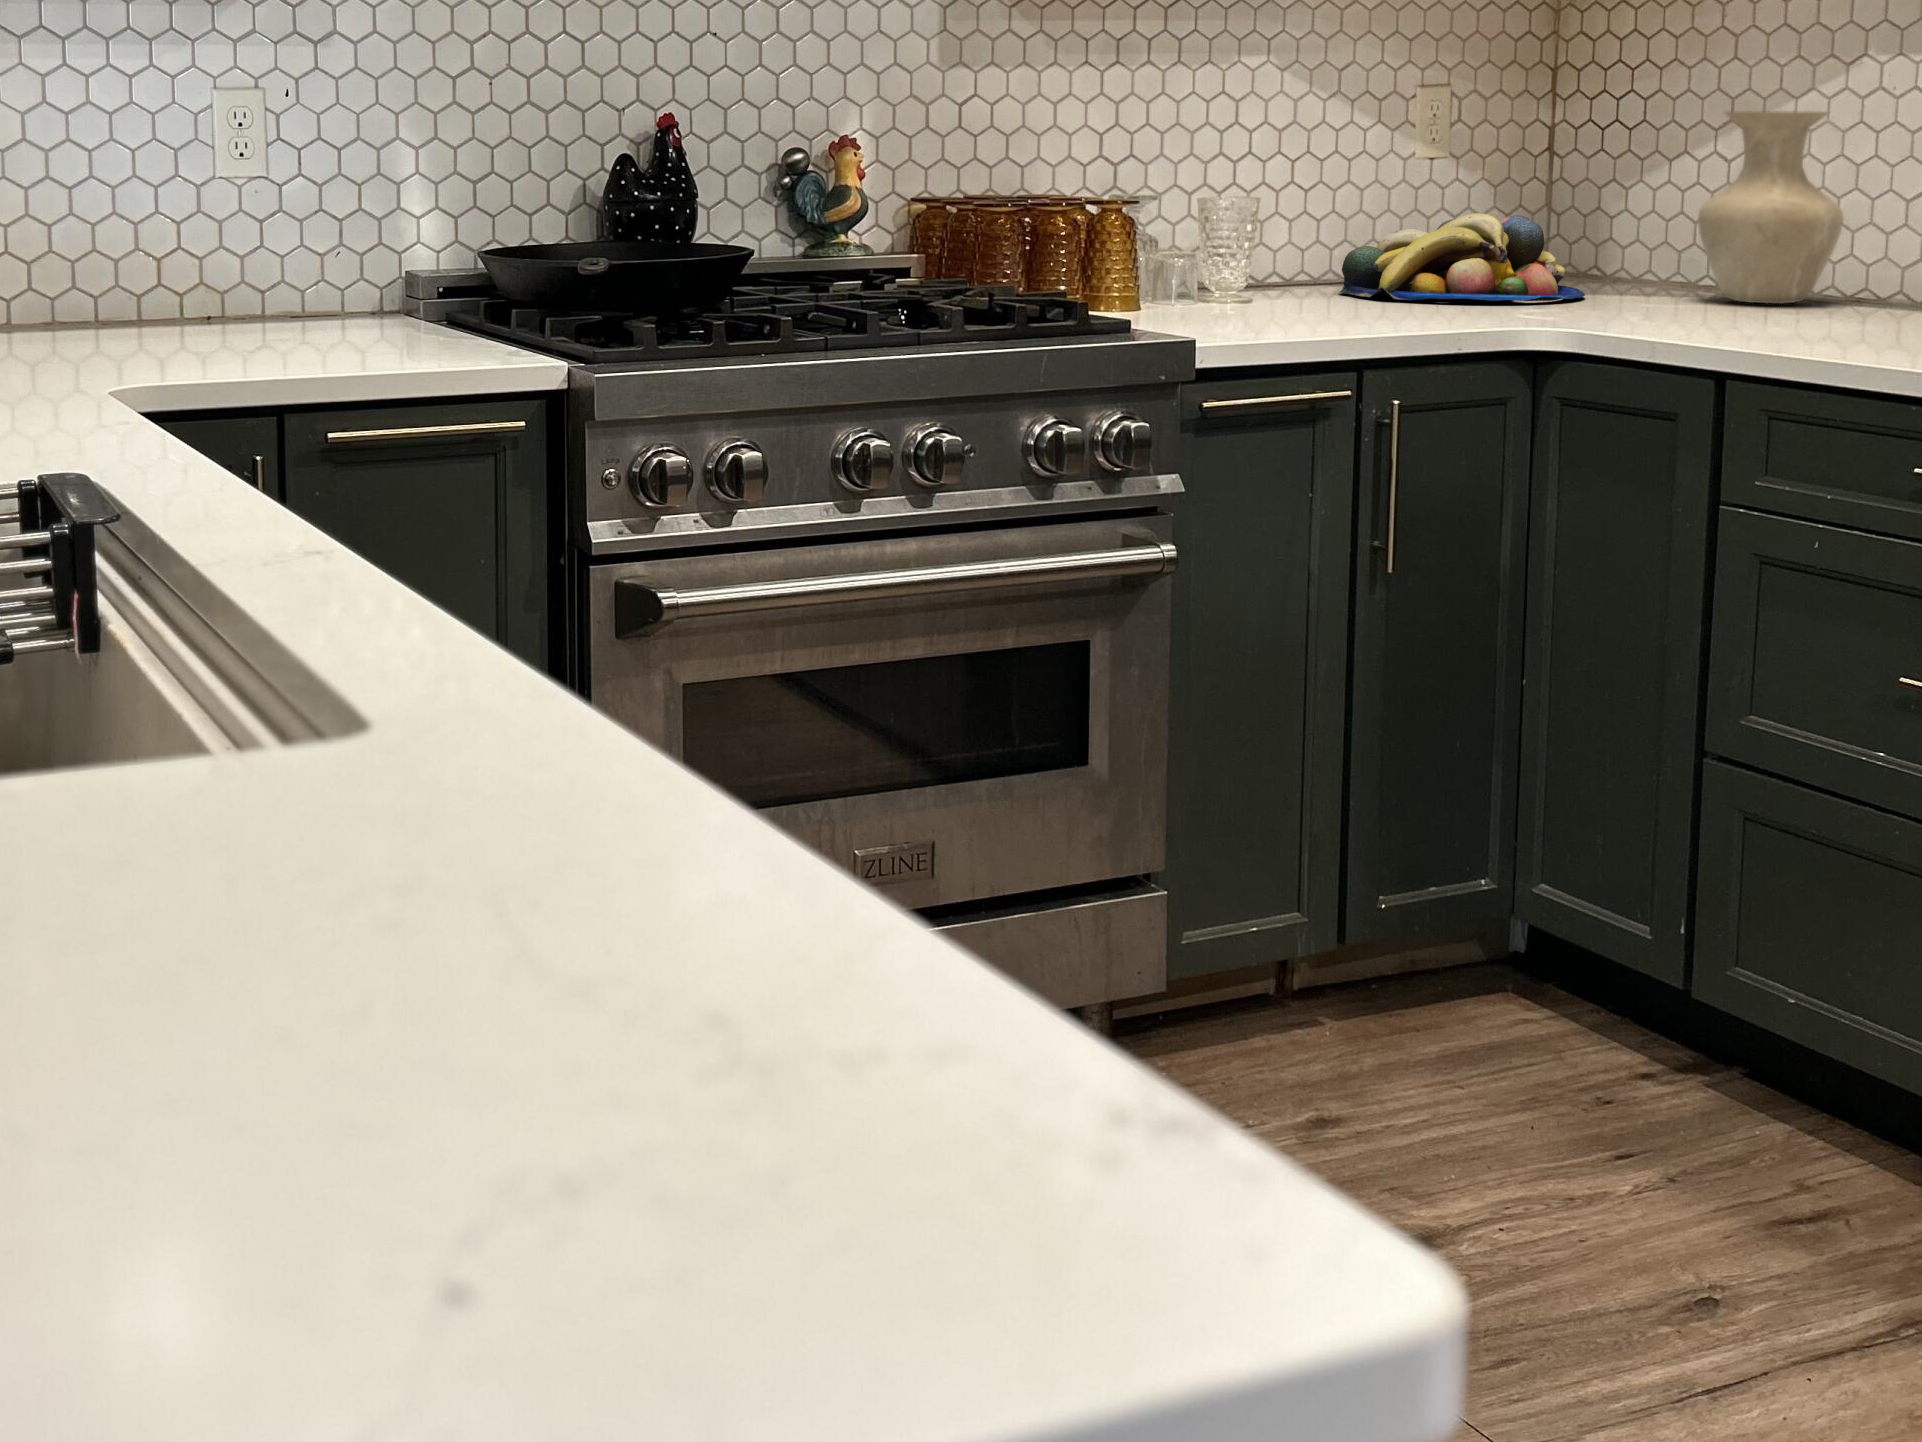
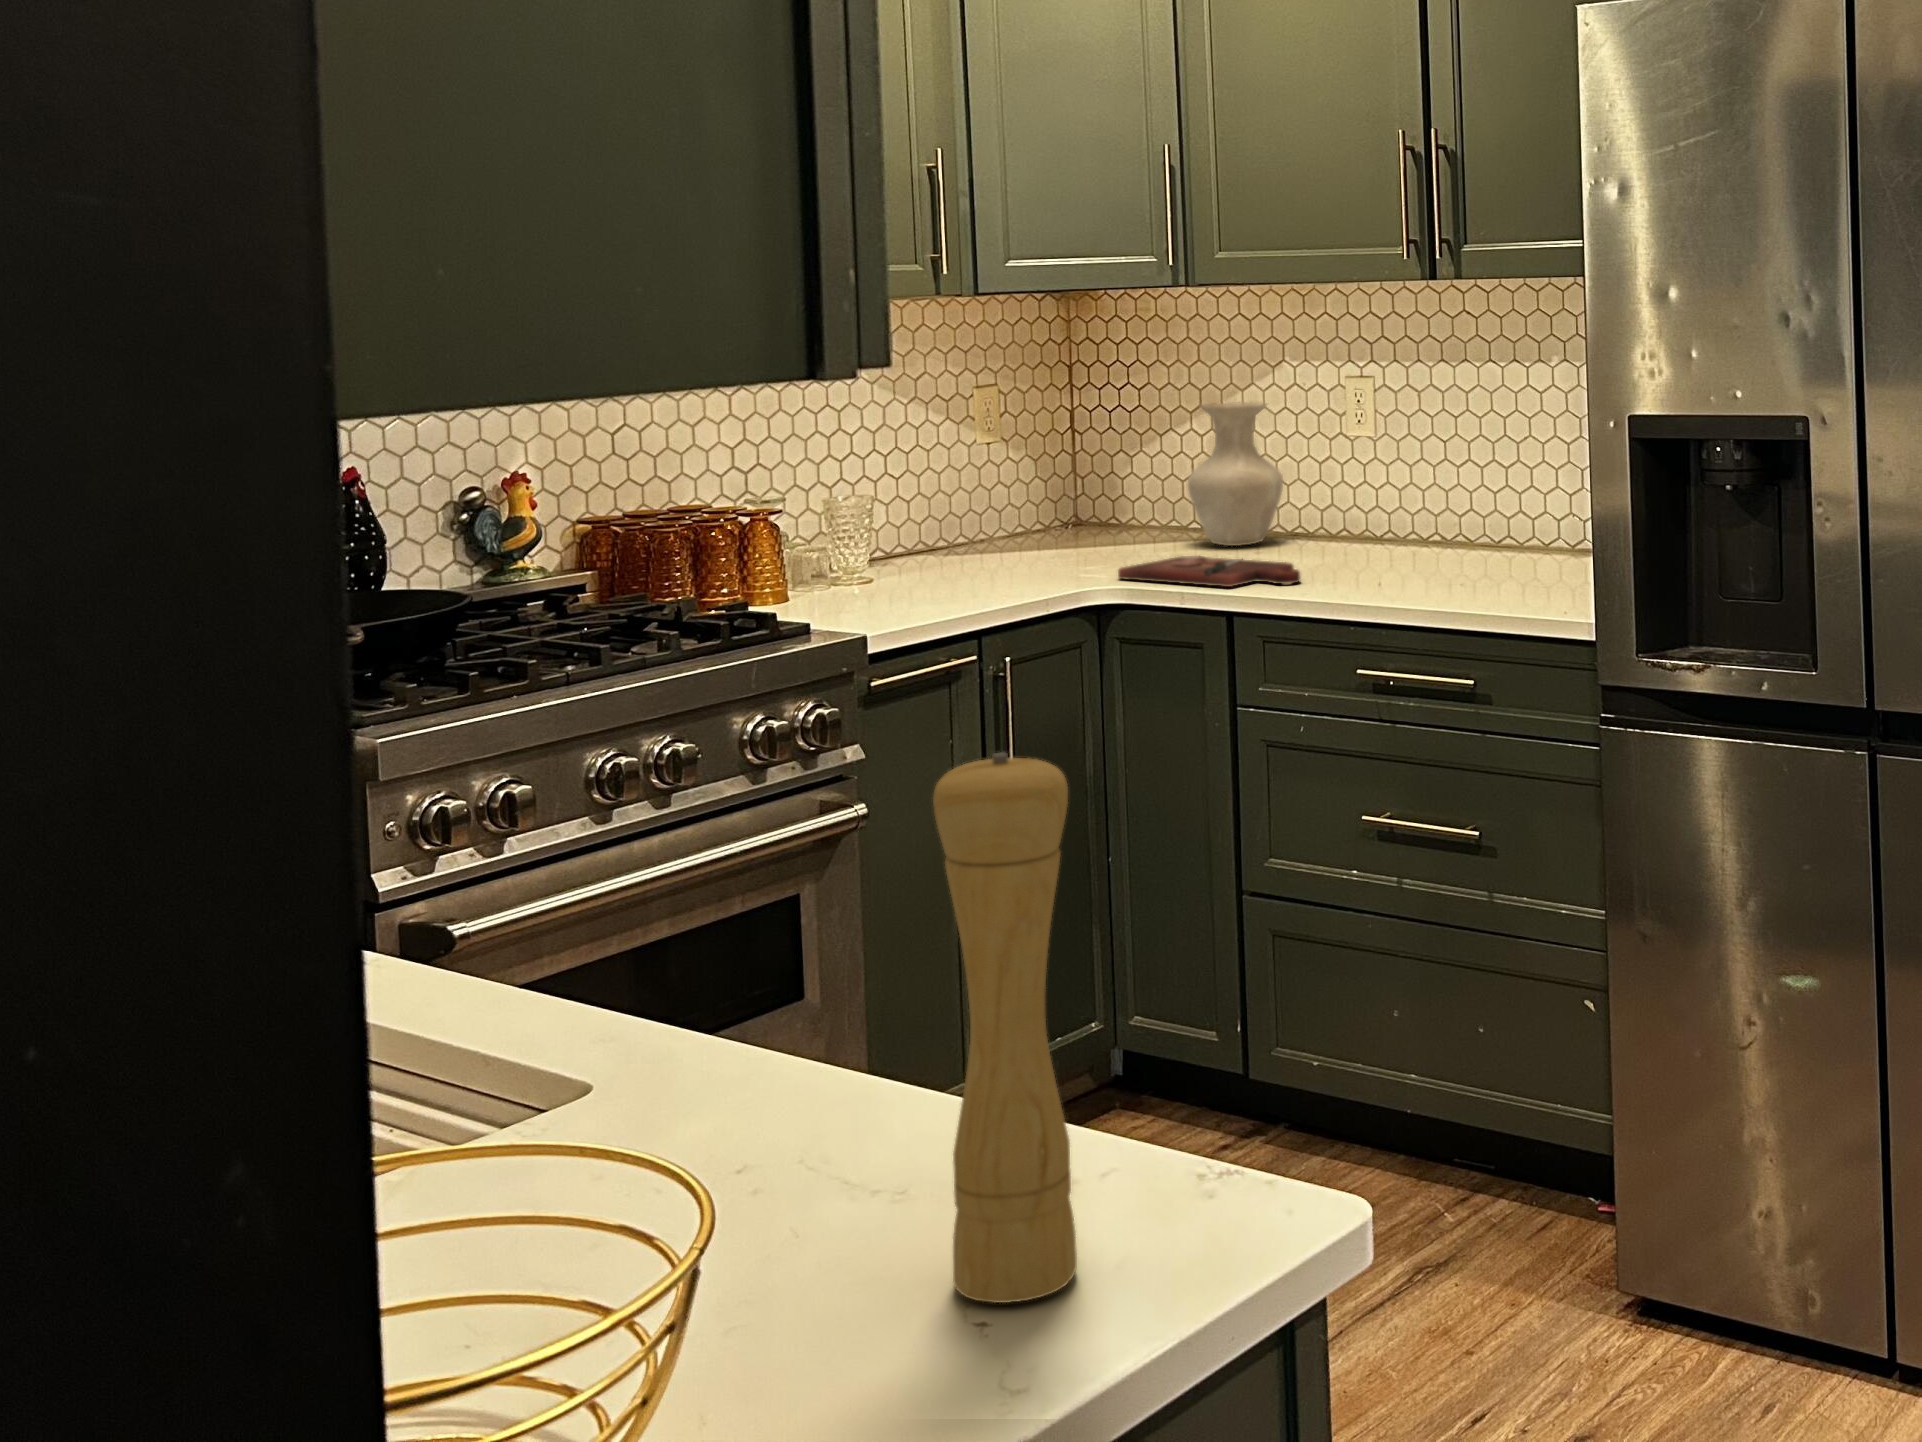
pepper mill: none [437,58,726,1192] -> present [933,753,1077,1303]
fruit bowl: present [1339,213,1585,301] -> none [931,489,1115,568]
cutting board: none [1570,302,1840,340] -> present [1118,556,1300,587]

